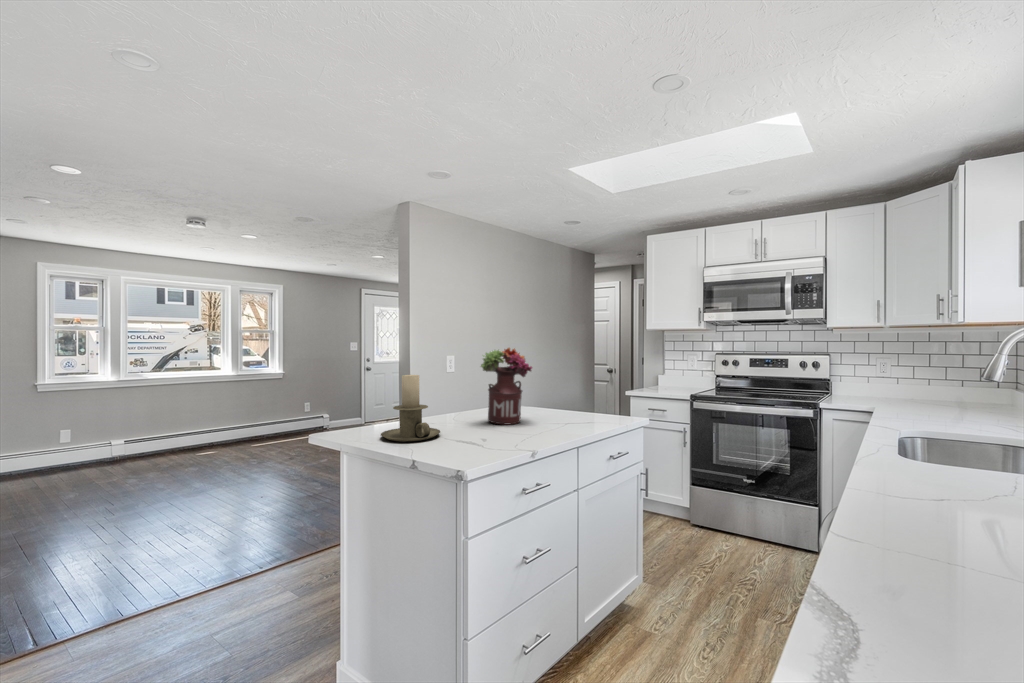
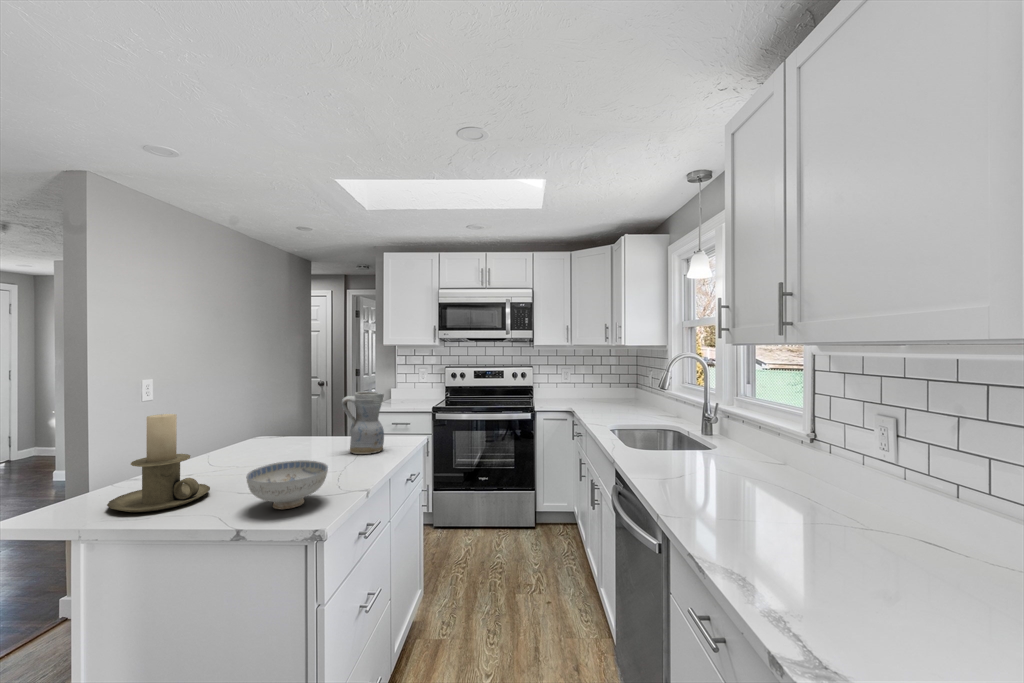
flower arrangement: present [481,348,532,424] -> none [248,370,317,463]
ceramic pitcher: none [554,369,592,427] -> present [342,392,384,454]
ceramic bowl: none [443,419,503,455] -> present [246,460,328,509]

